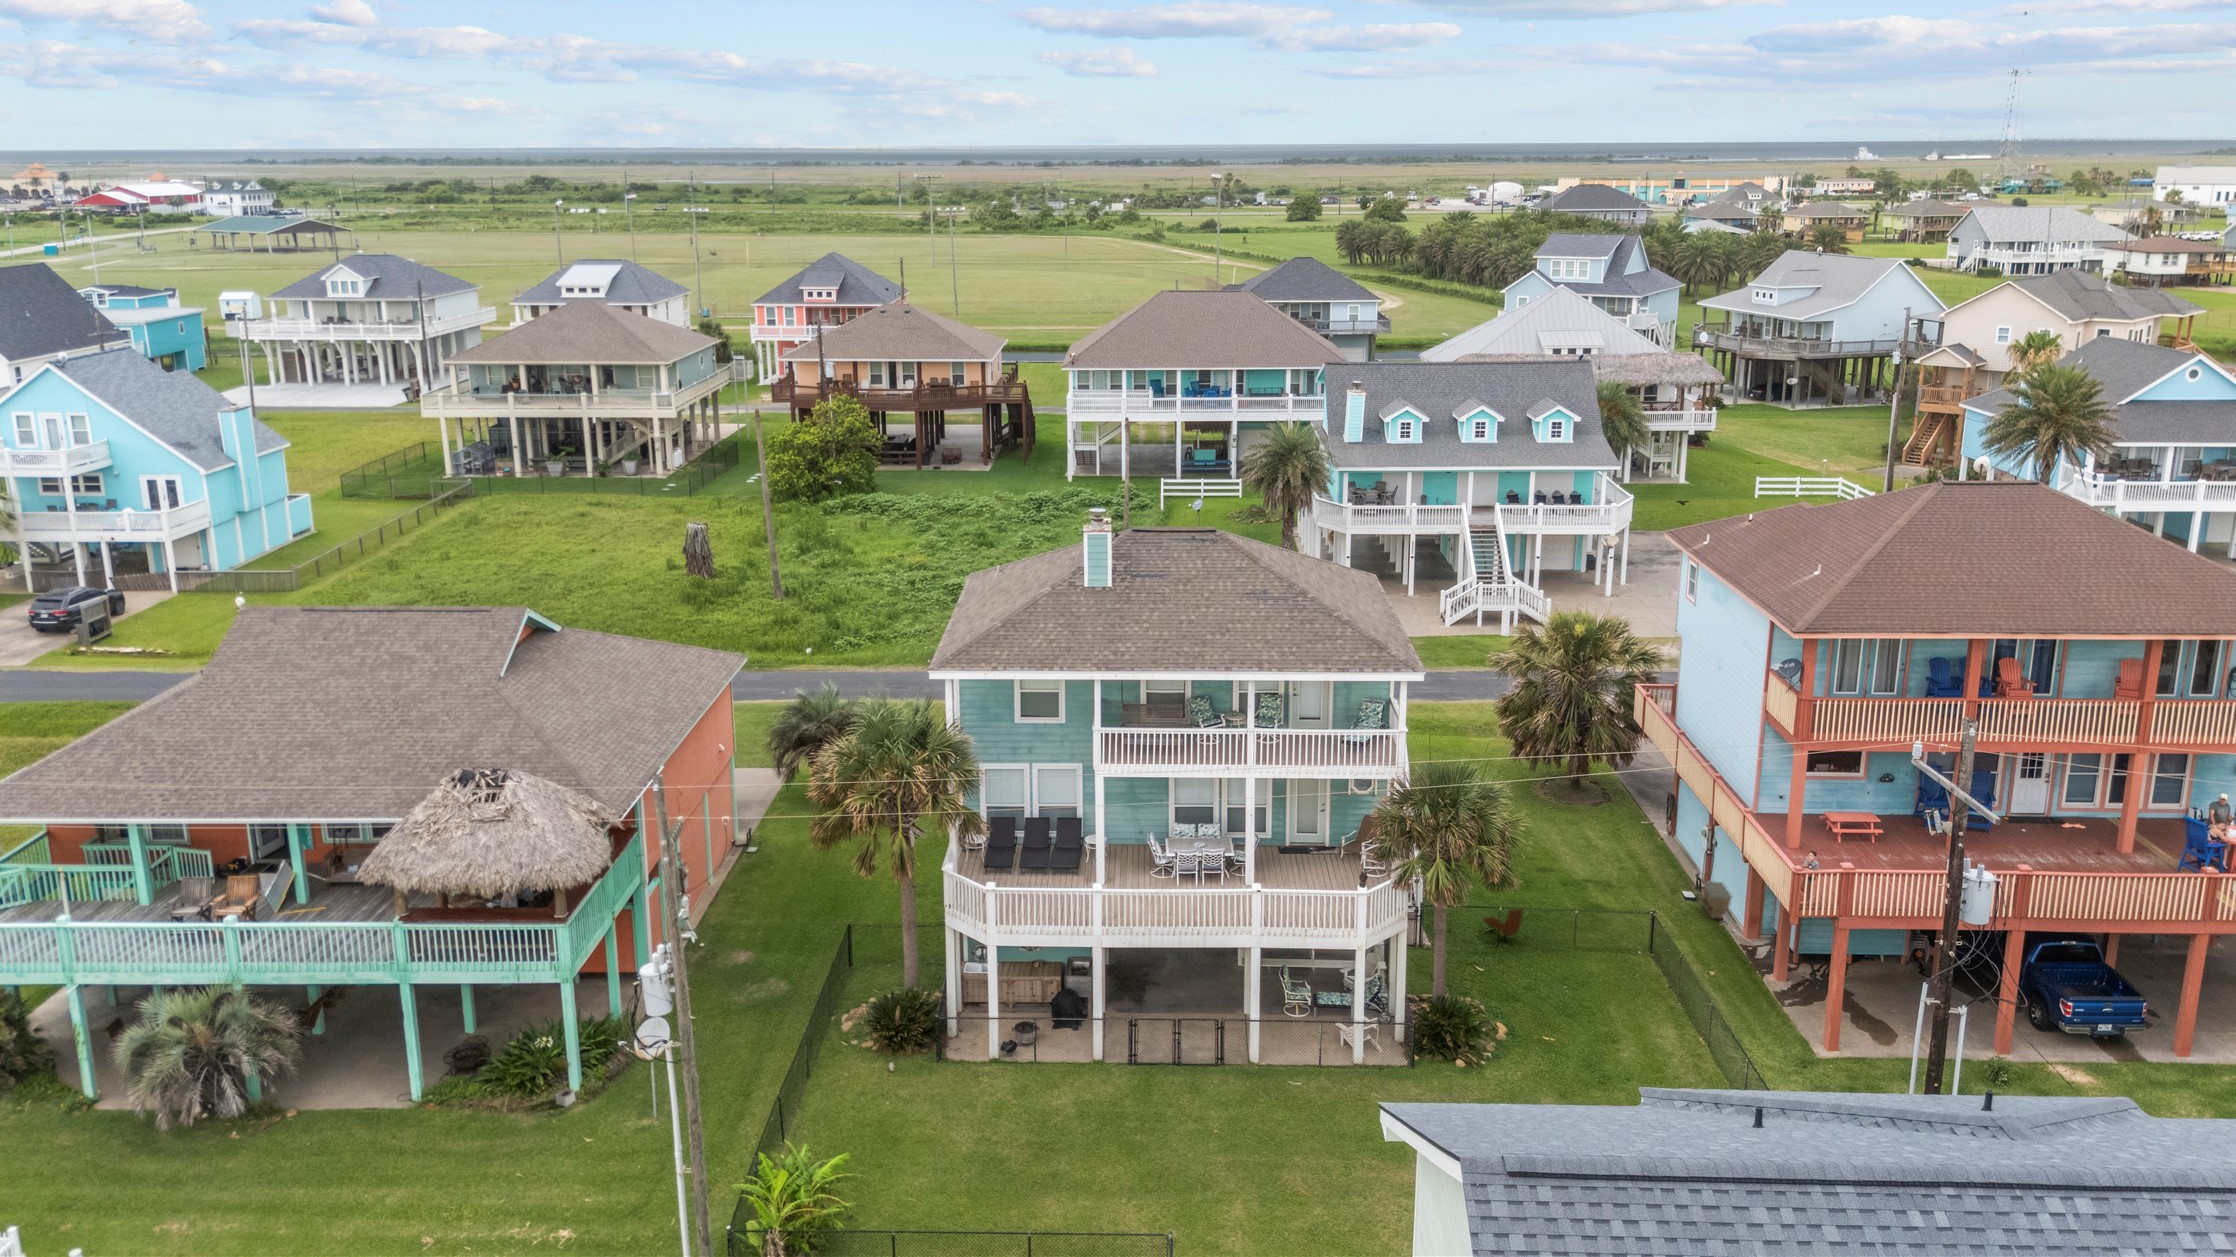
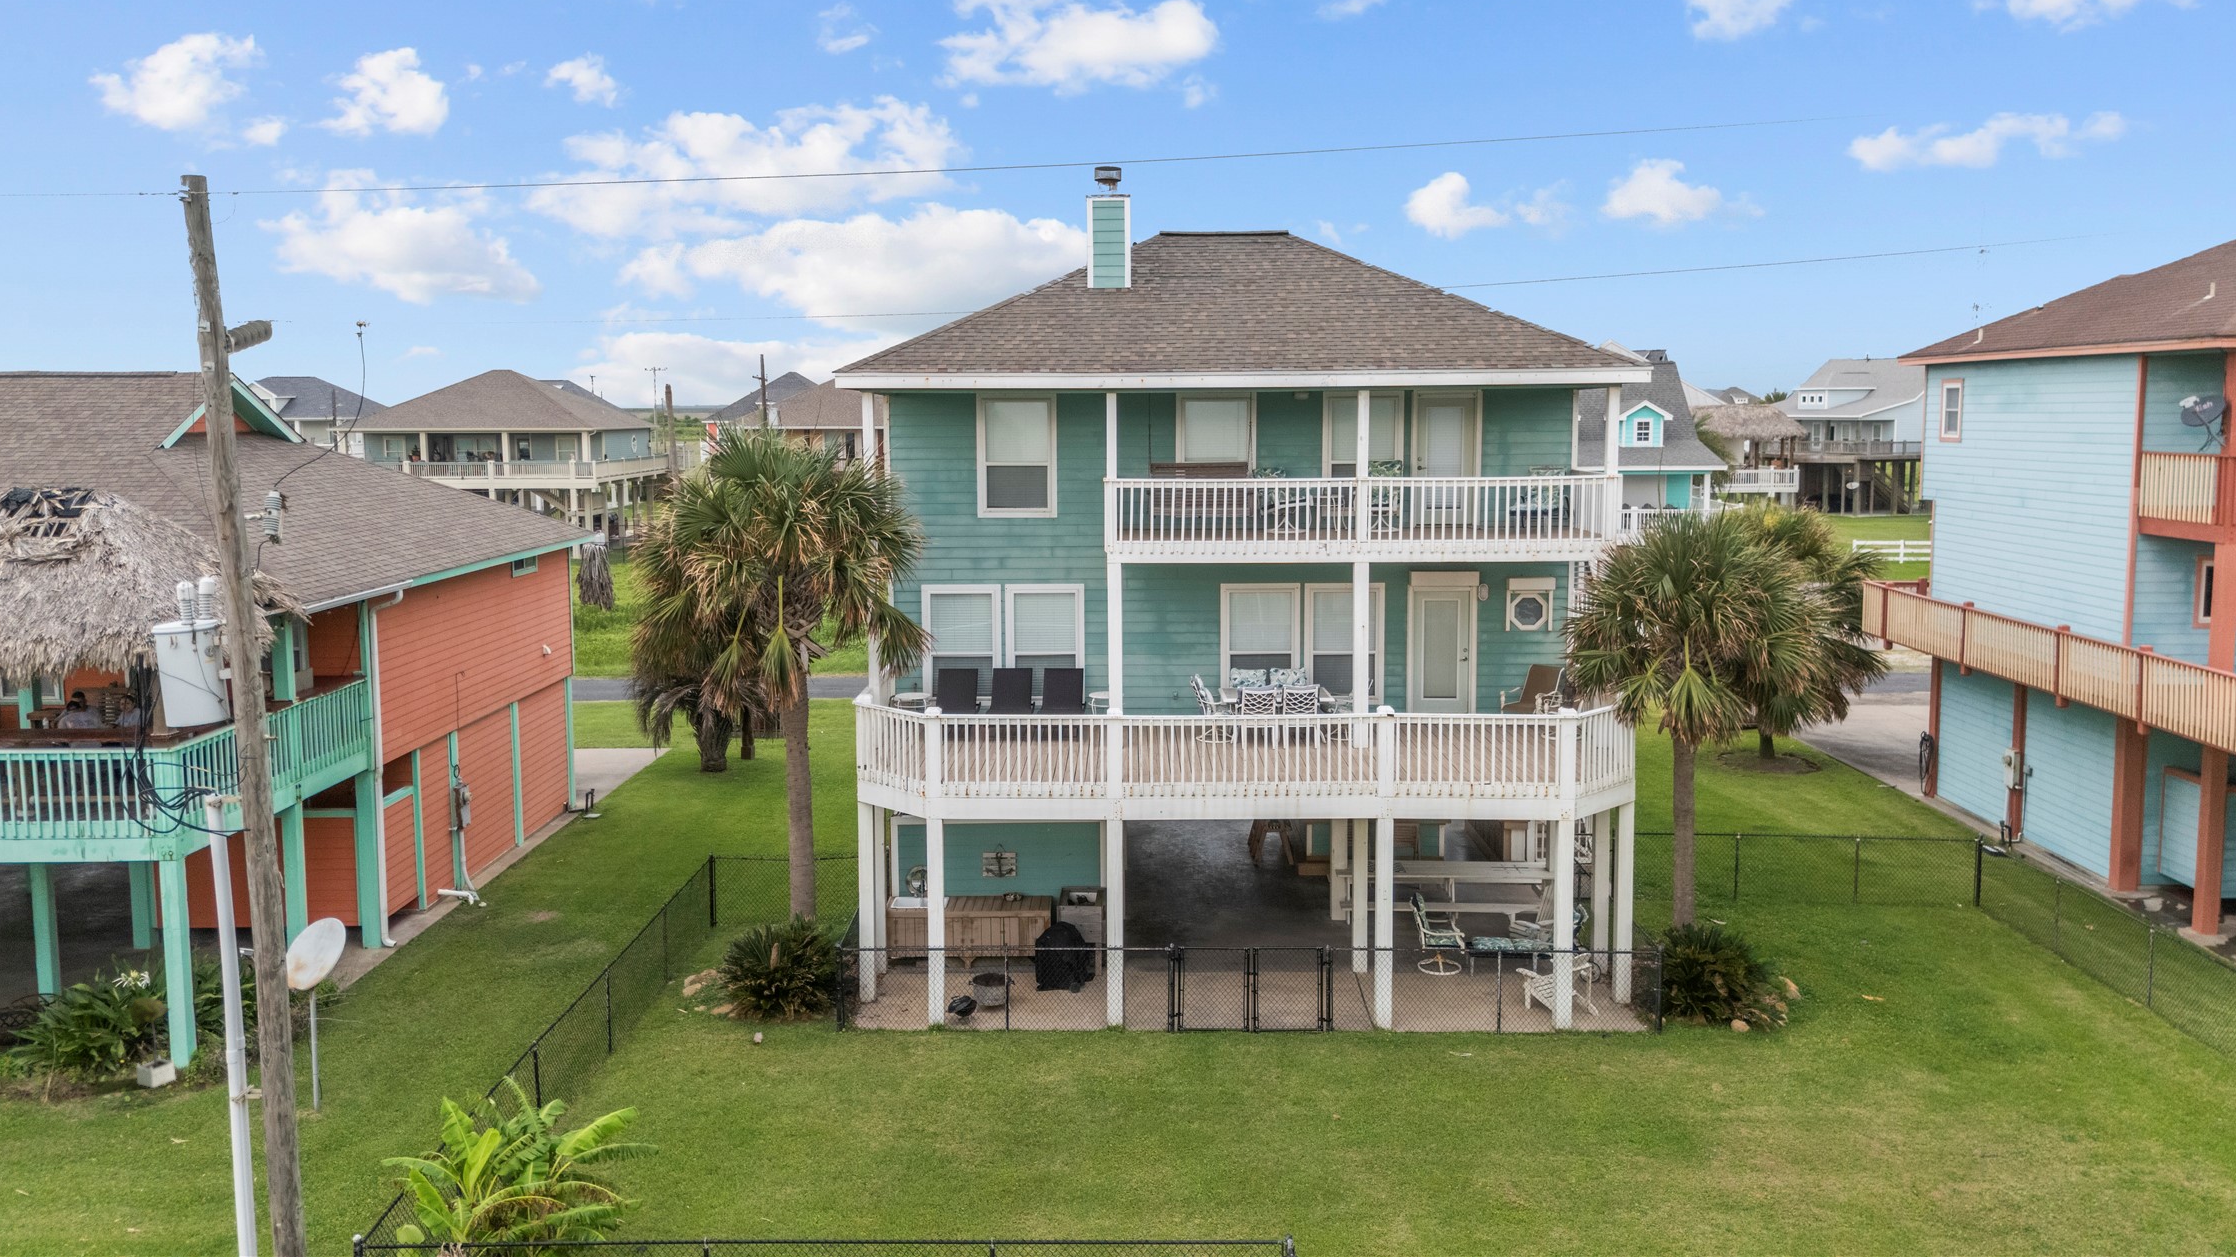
storage bench: present [1703,881,1732,919] -> none [2019,820,2078,873]
lounge chair: present [1483,908,1523,940] -> none [1699,835,1772,899]

